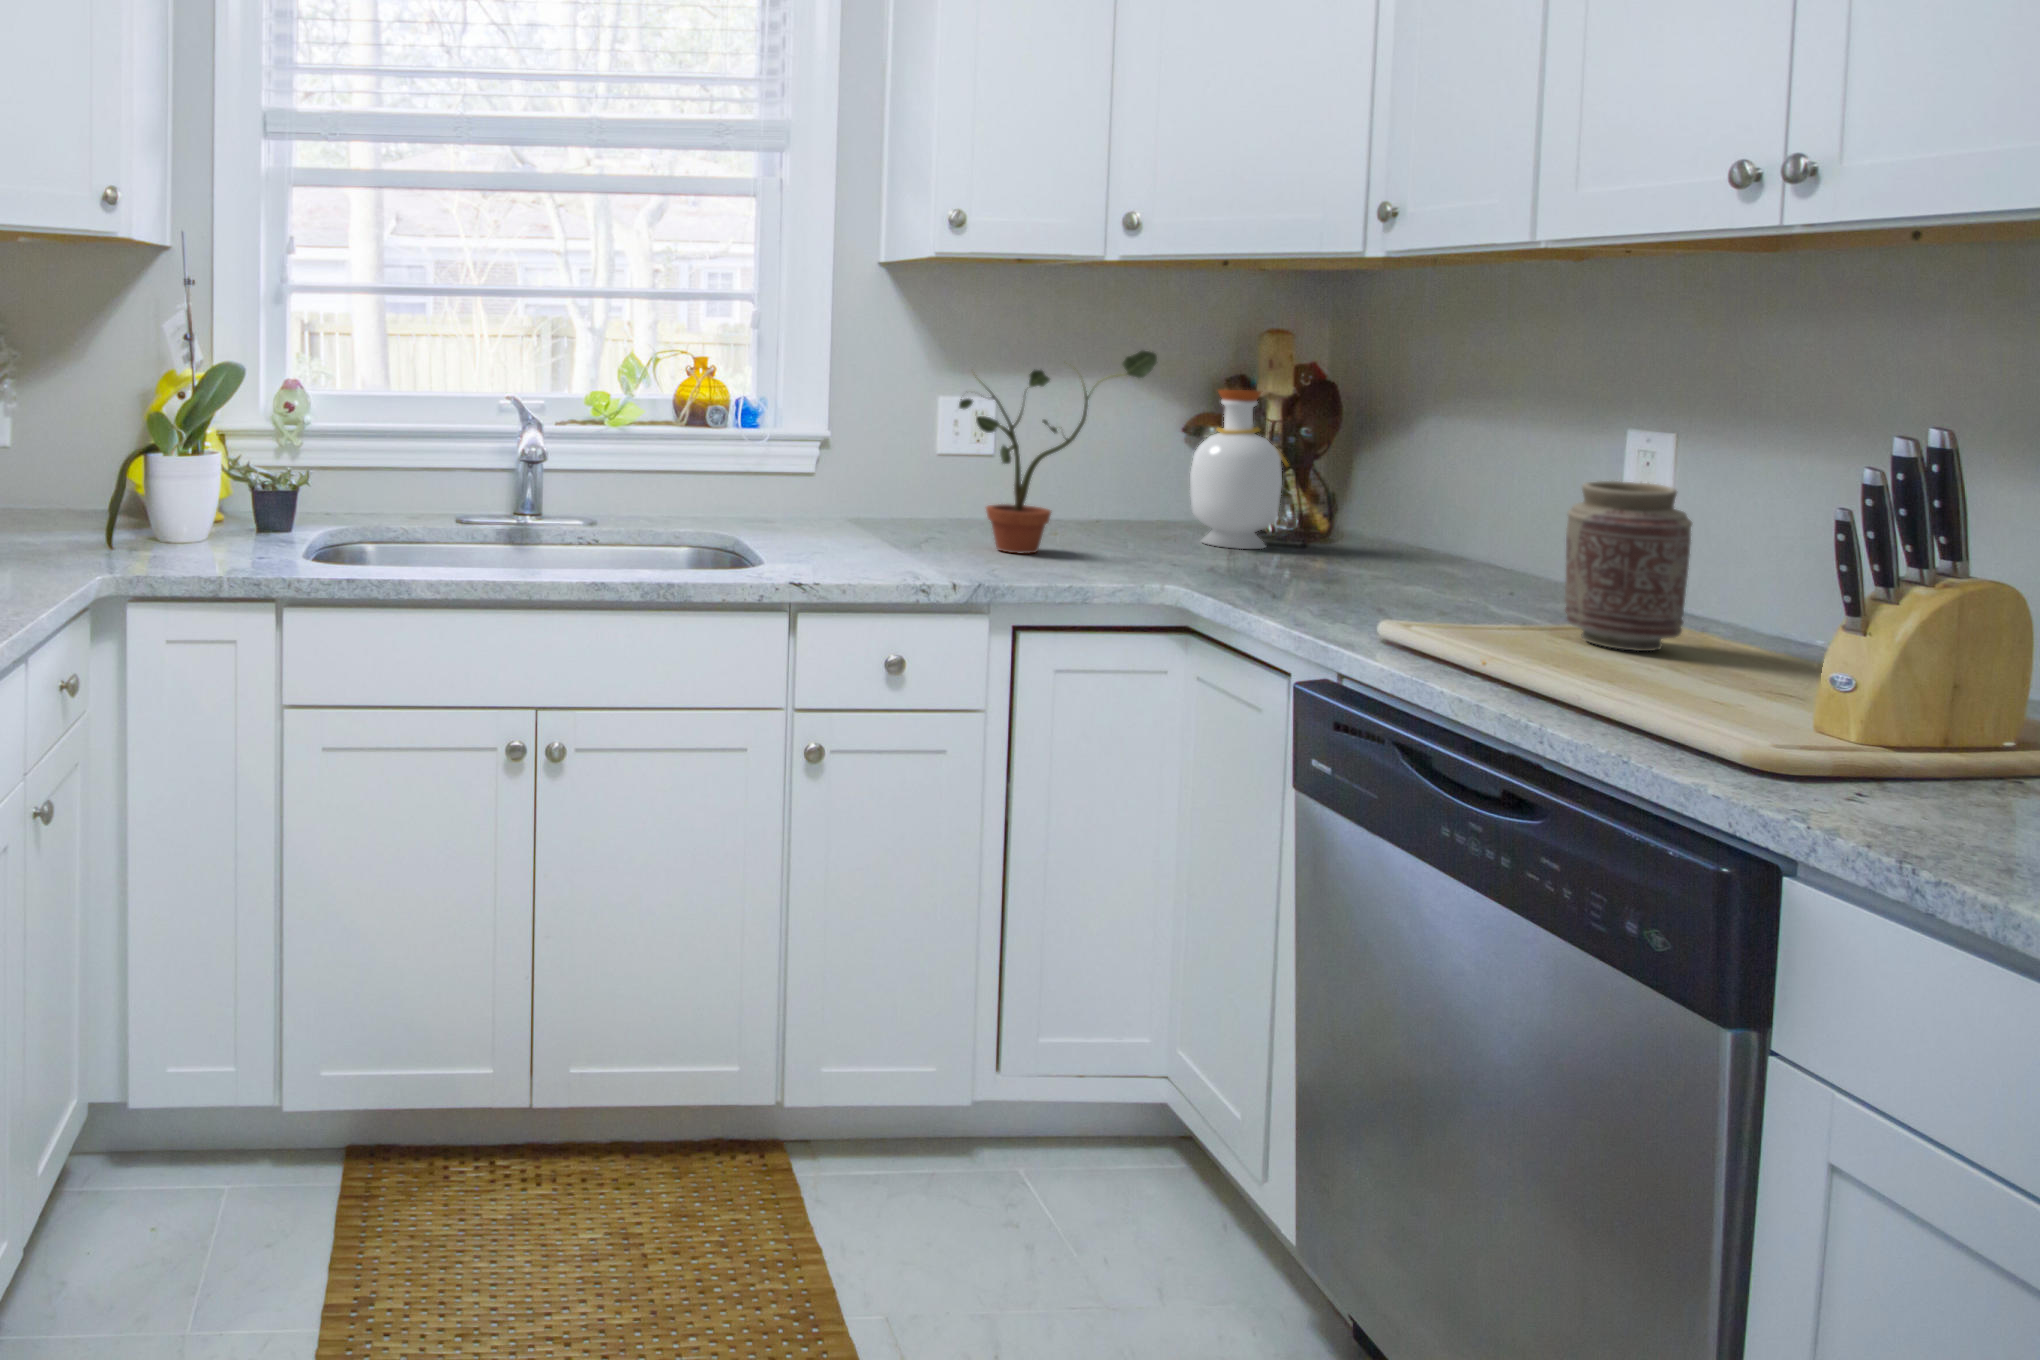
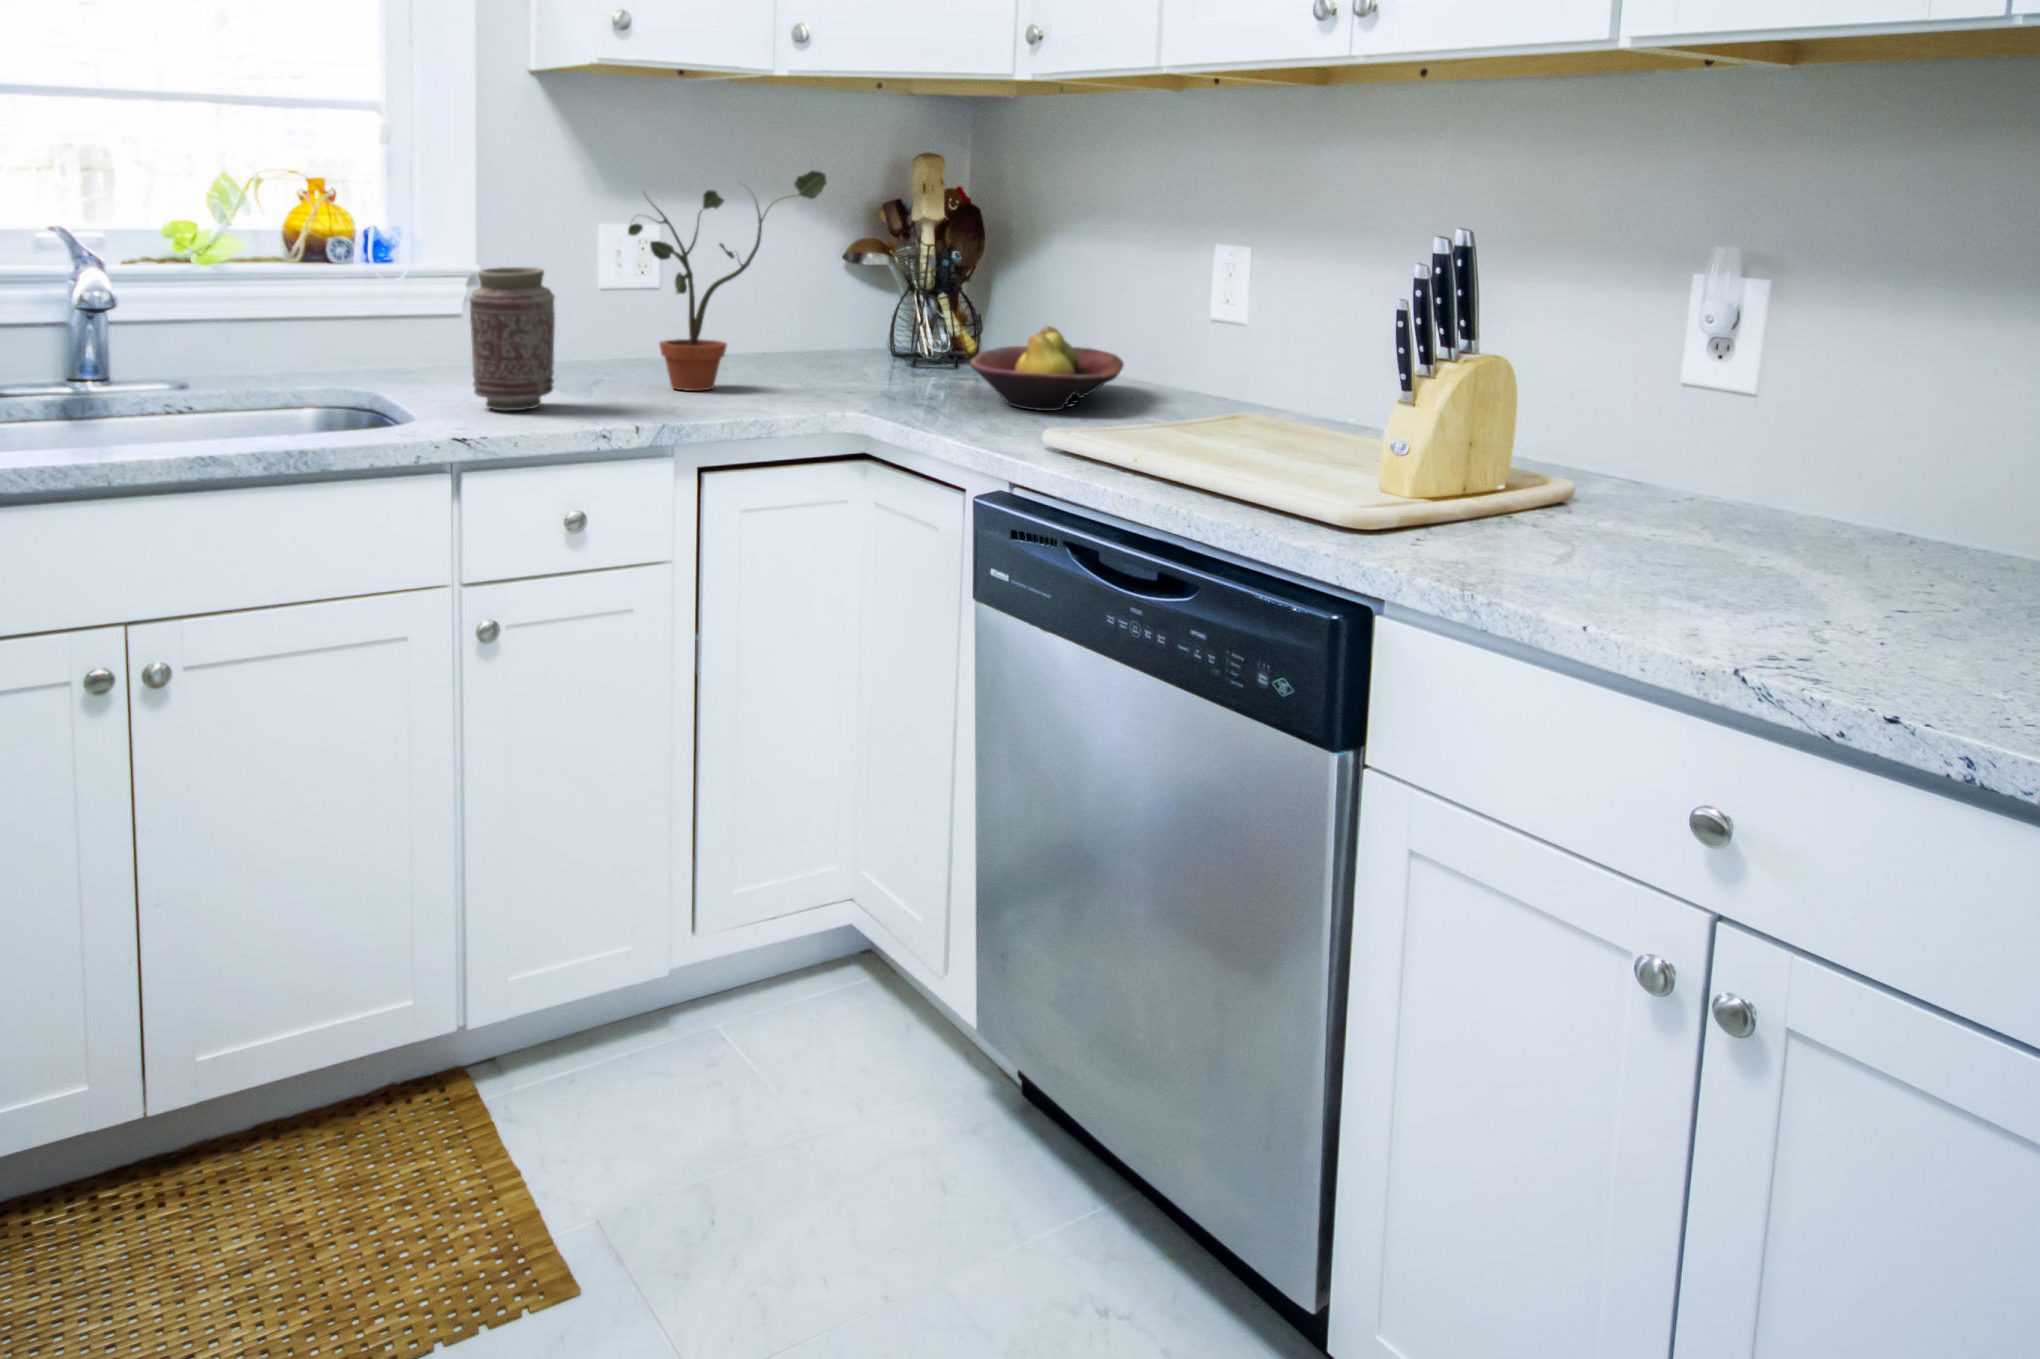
bottle: present [1190,390,1288,549] -> none [854,213,943,373]
vase: present [1565,481,1692,651] -> present [469,267,555,410]
fruit bowl: none [1308,513,1500,603] -> present [970,326,1124,411]

